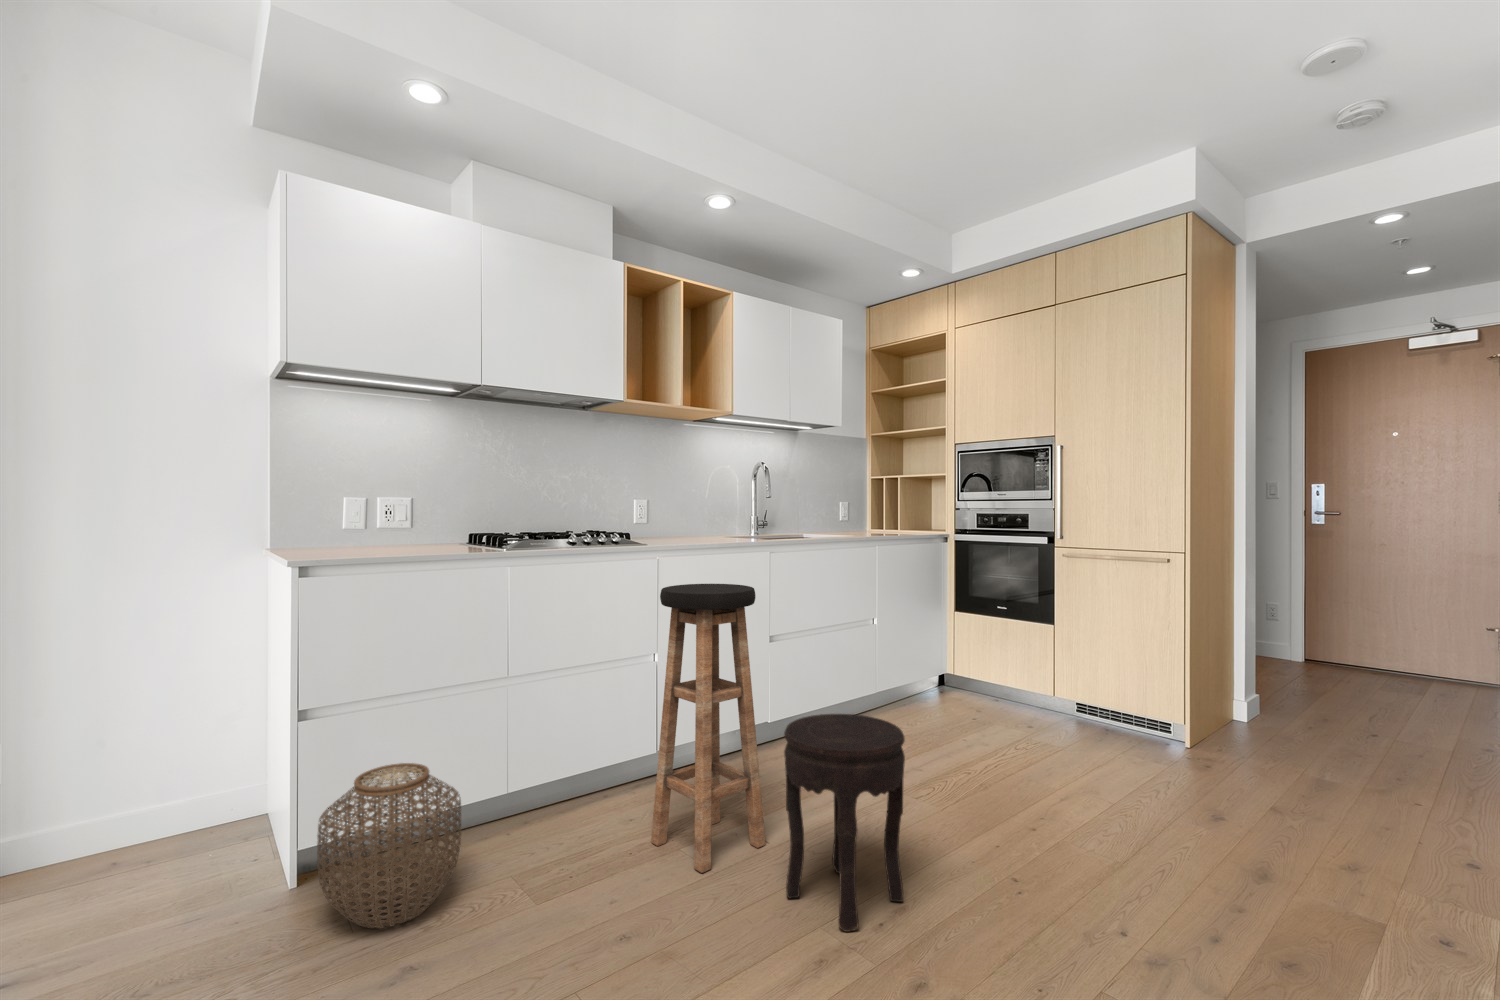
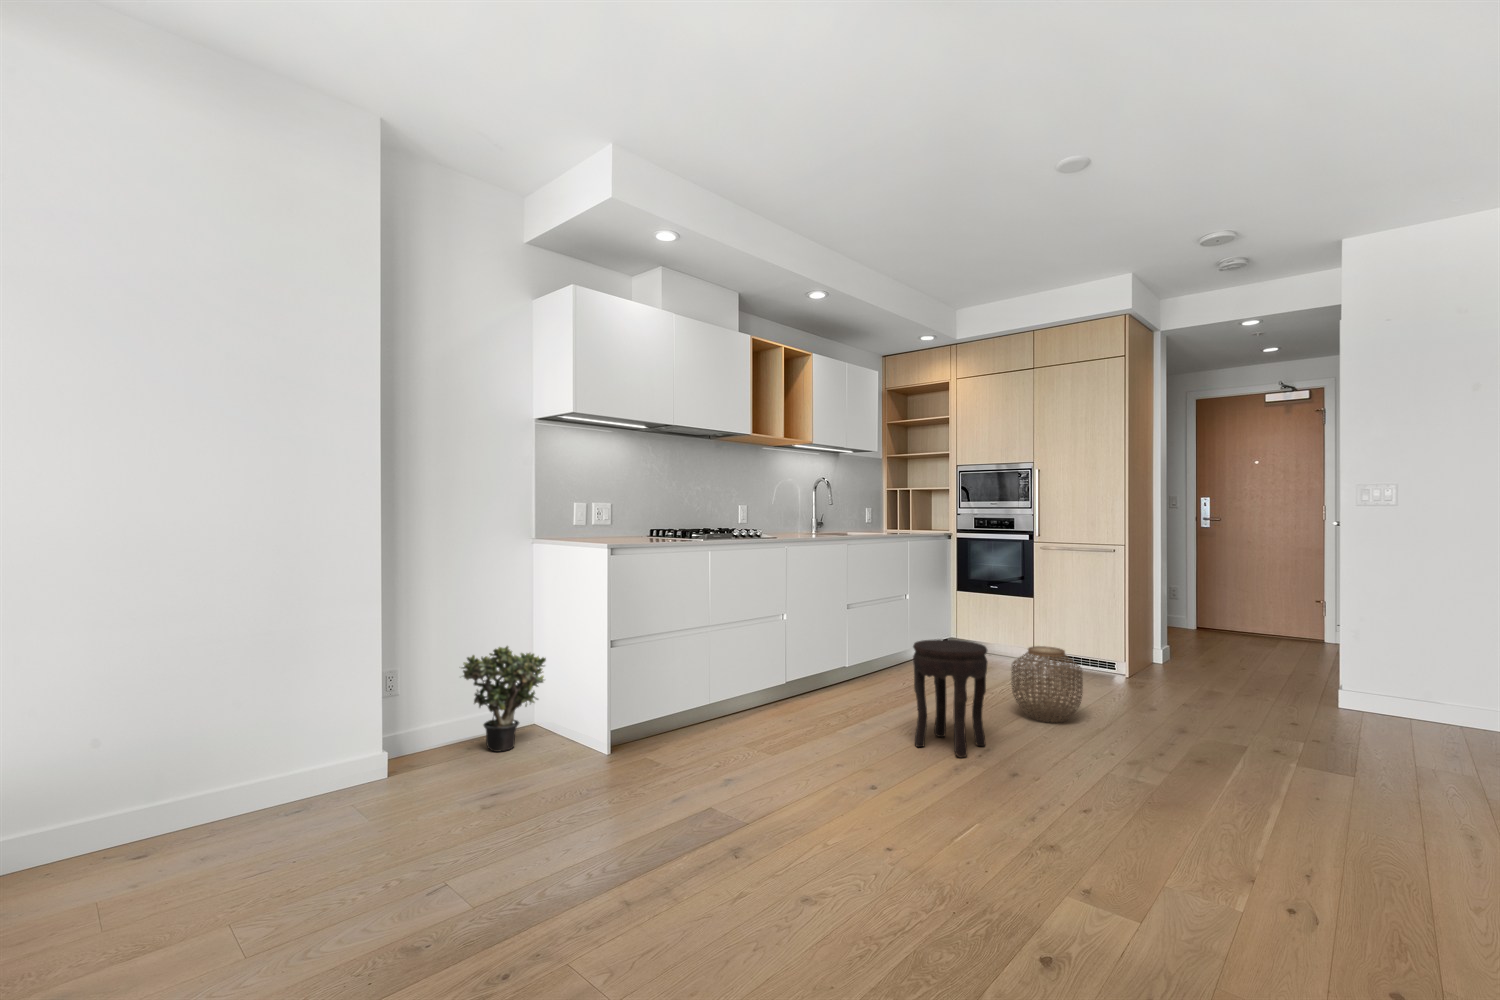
bar stool: present [651,584,766,873] -> none [812,562,885,739]
potted plant: none [76,713,246,876] -> present [462,646,546,752]
woven basket: present [317,763,461,928] -> present [1011,646,1083,723]

